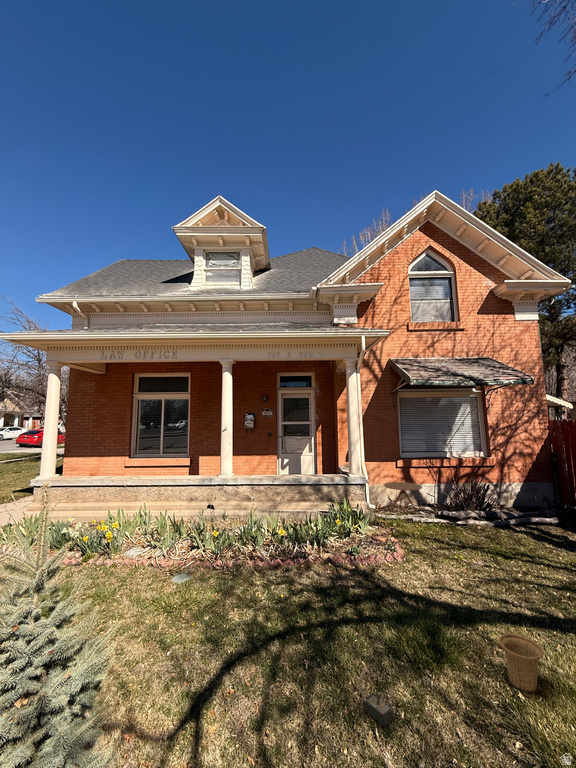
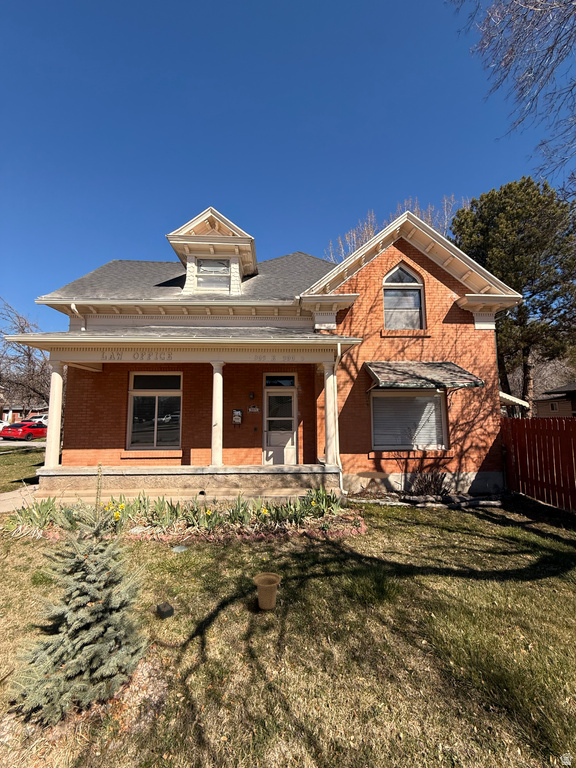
basket: present [499,633,544,692] -> present [254,573,281,610]
decorative plant: present [357,664,398,727] -> present [152,584,177,619]

